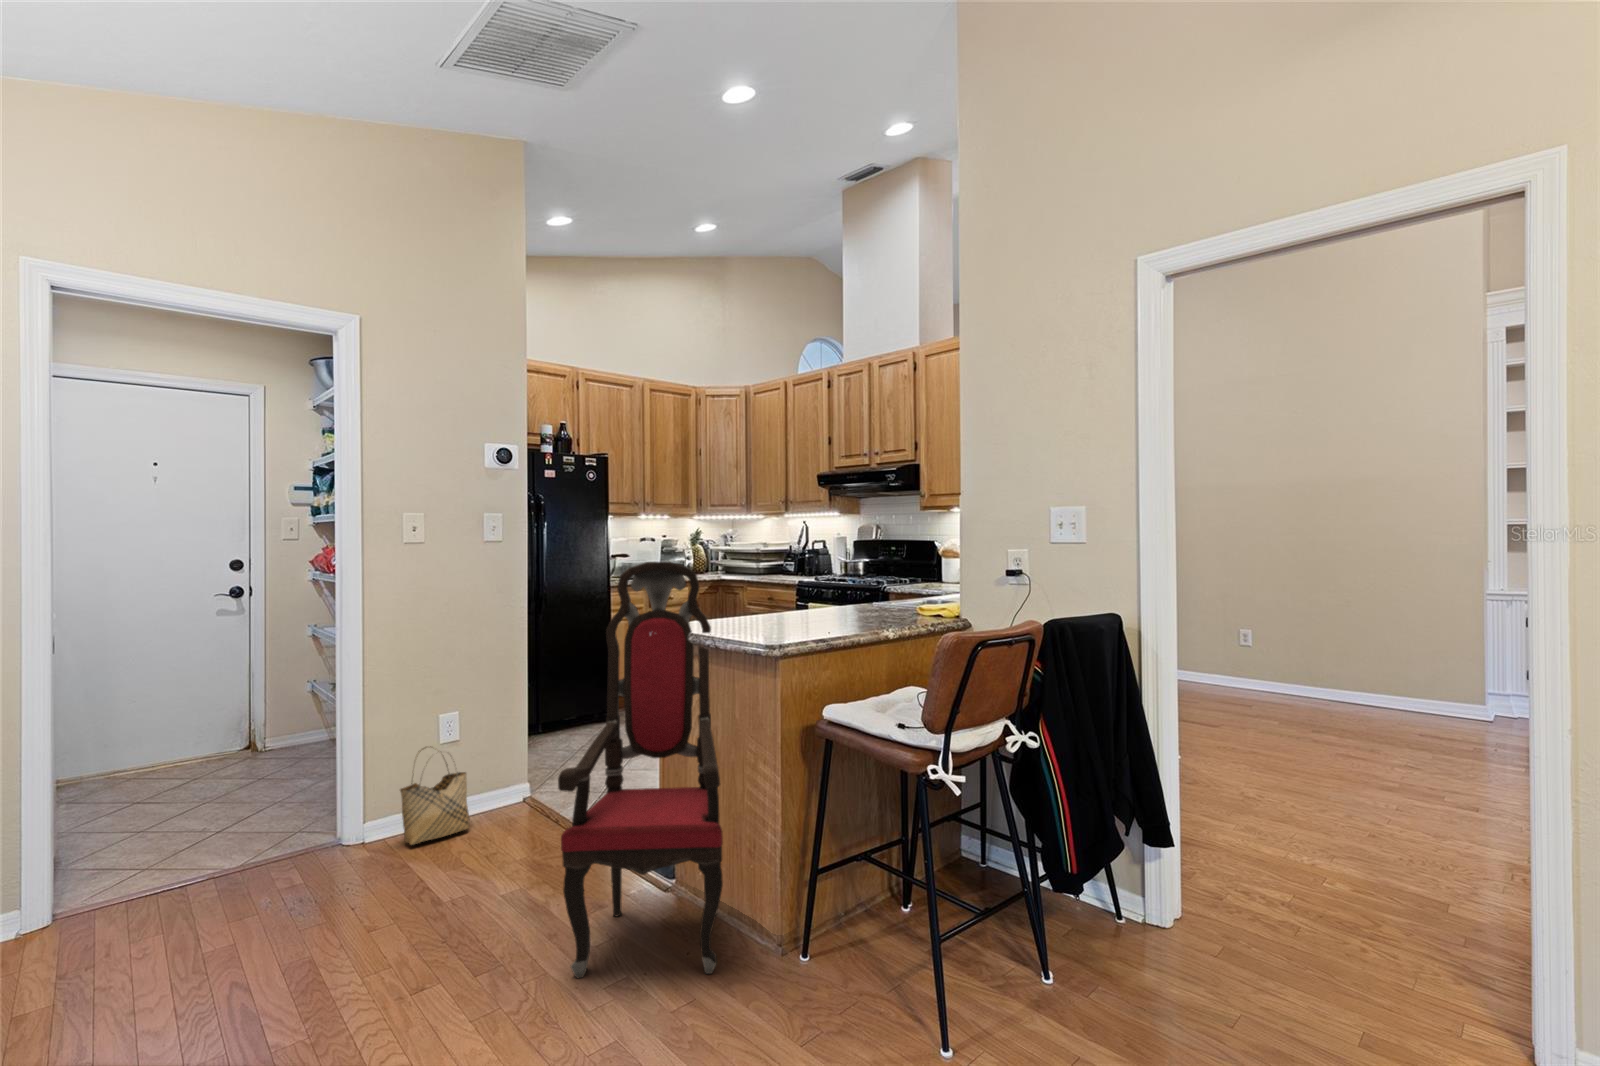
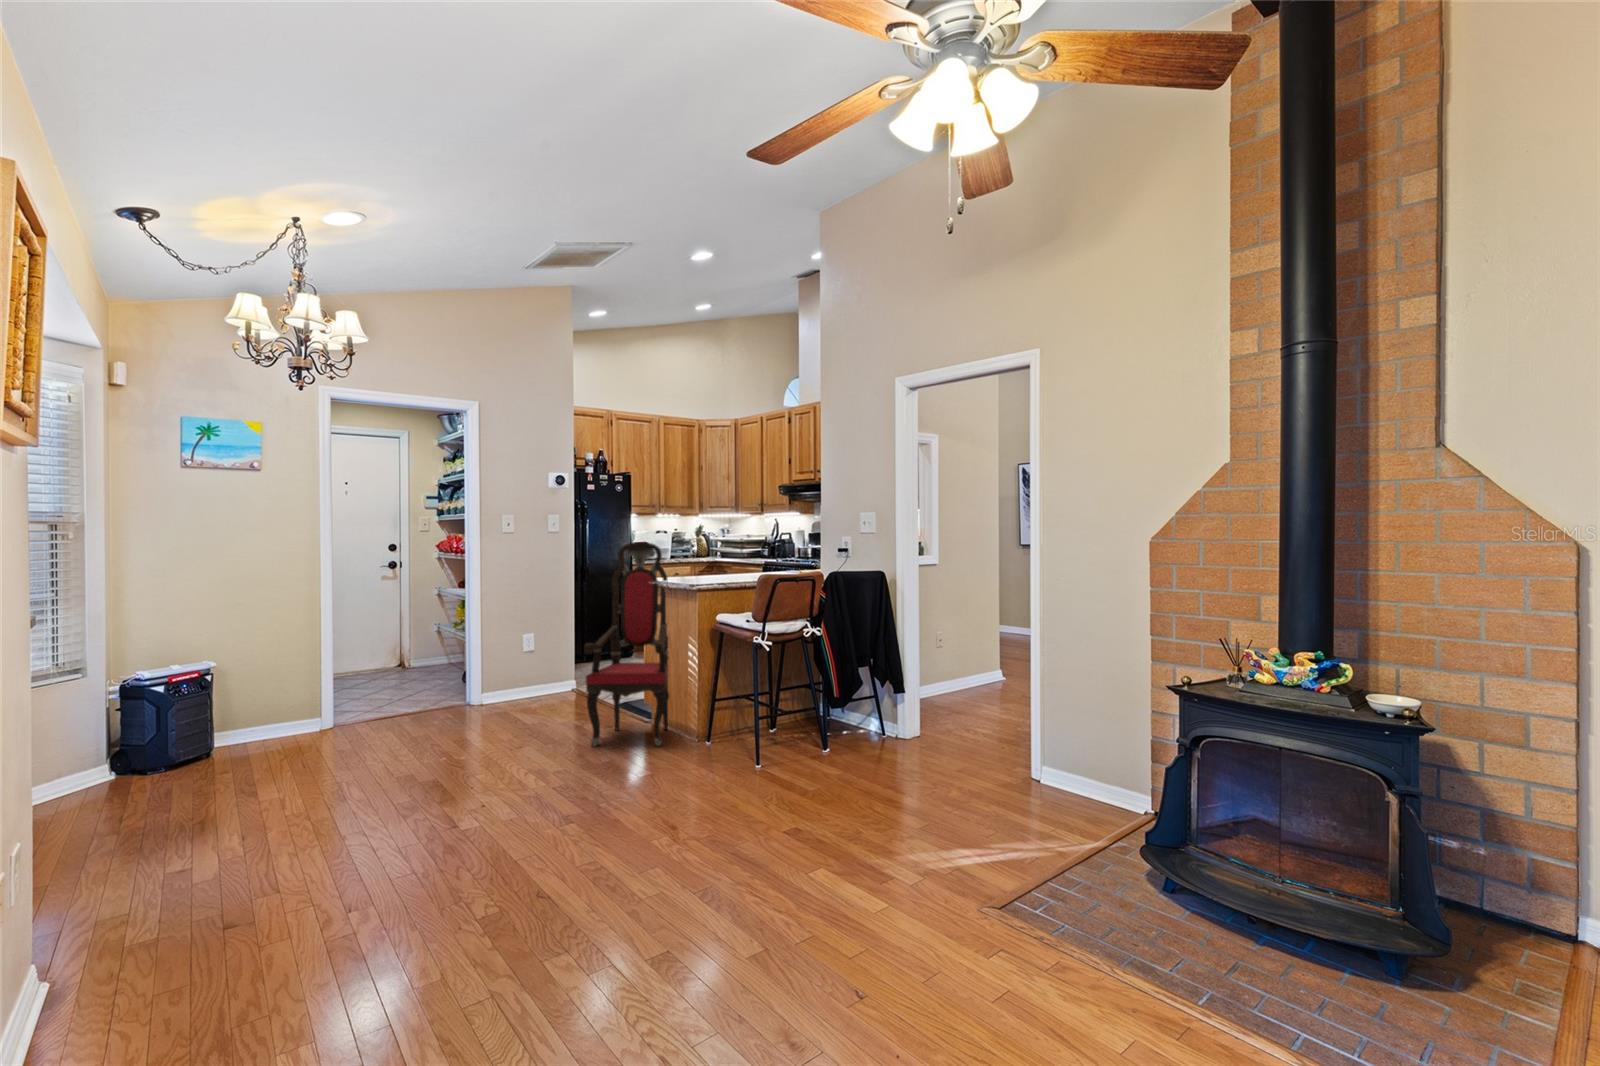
woven basket: present [400,746,469,845] -> none [501,652,539,706]

